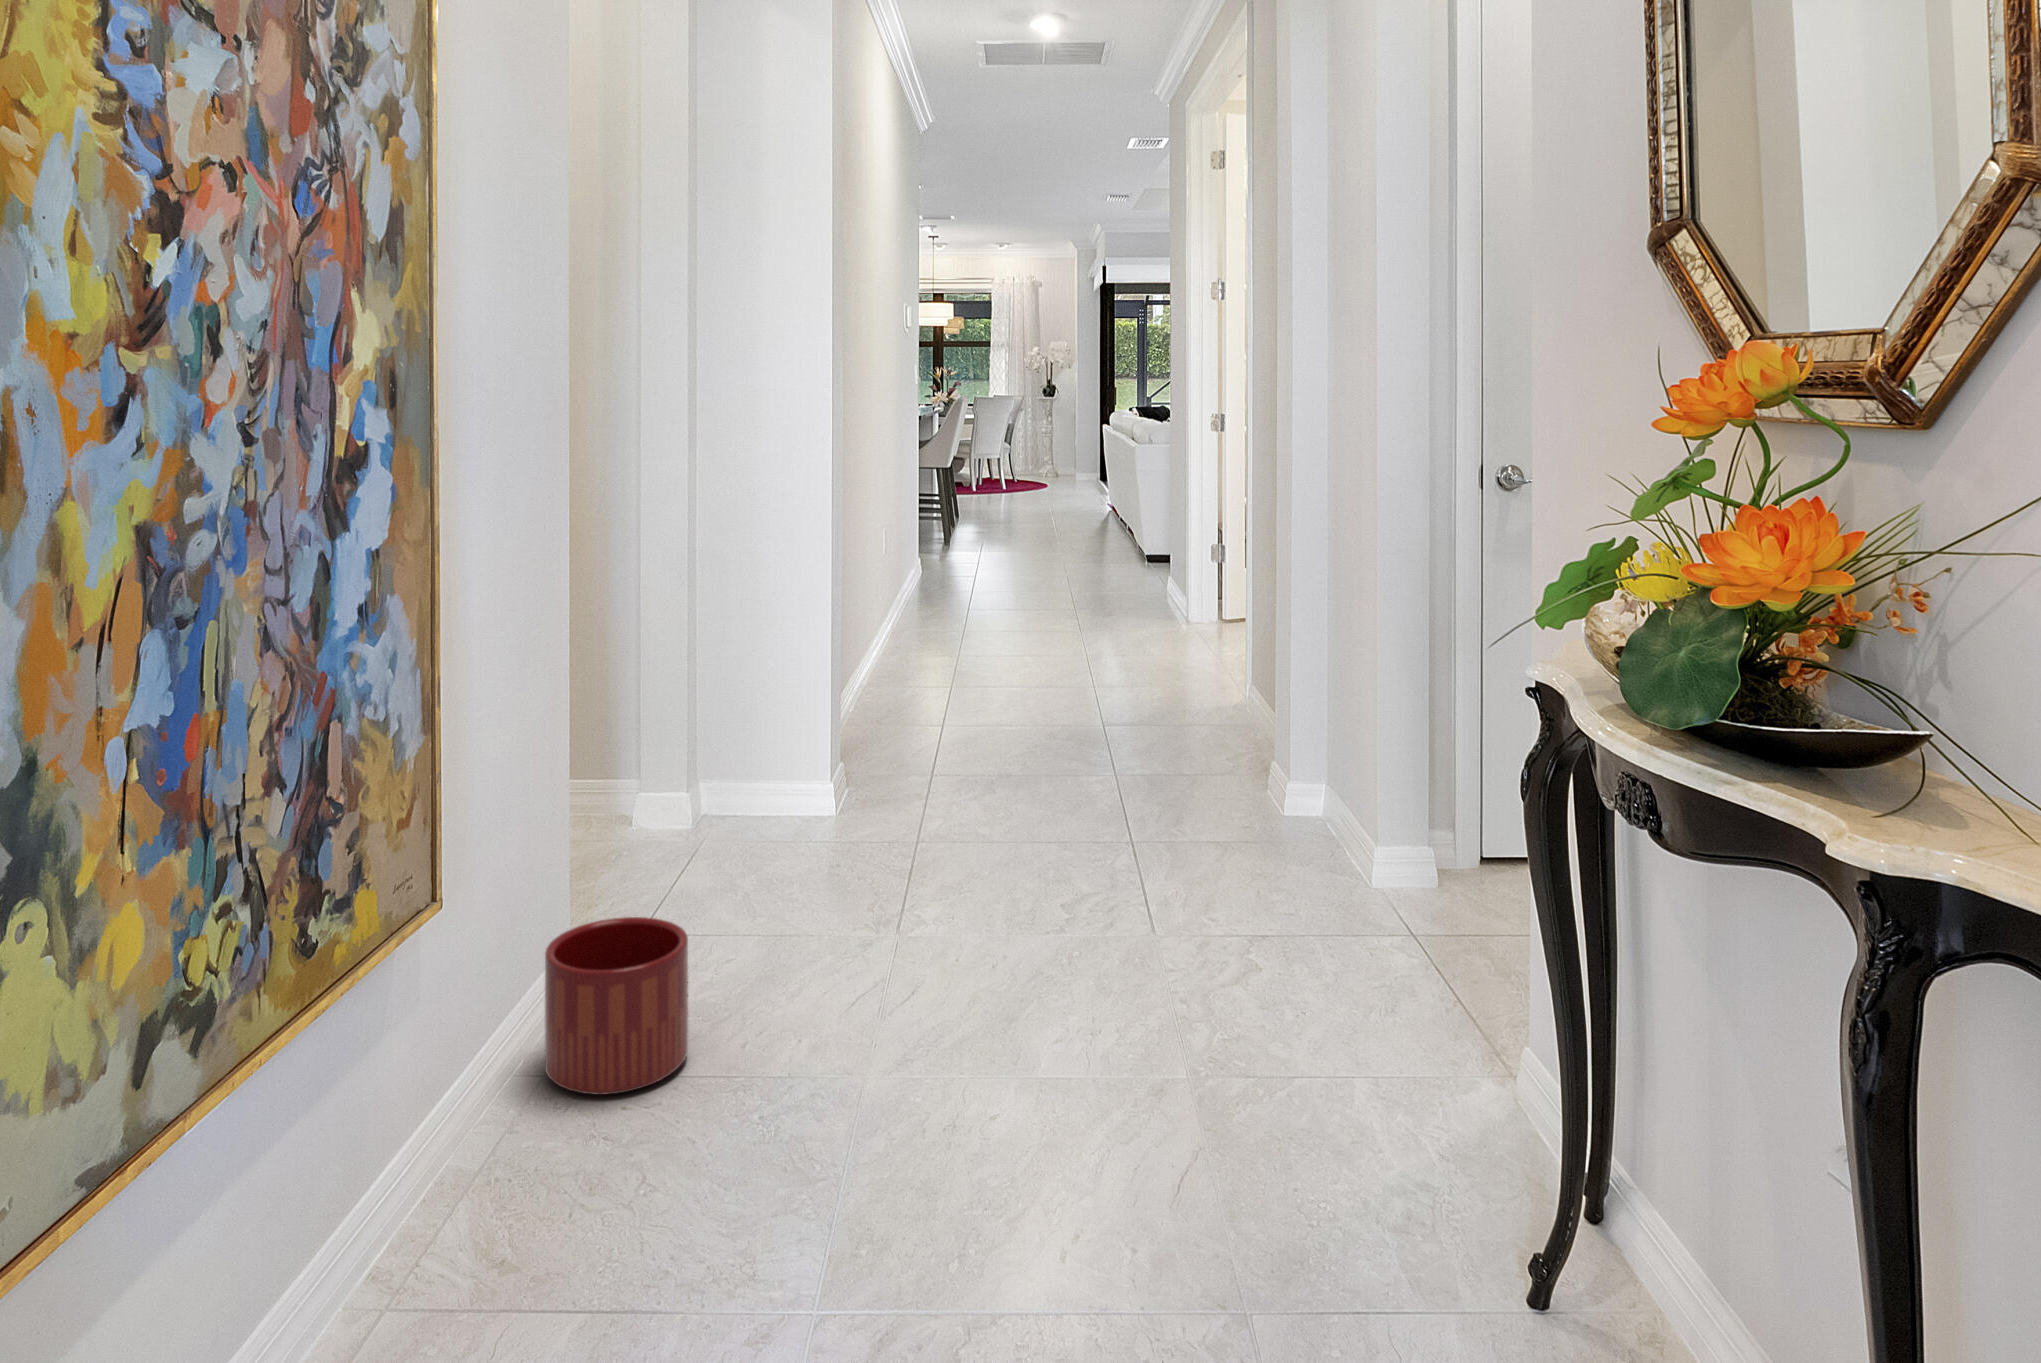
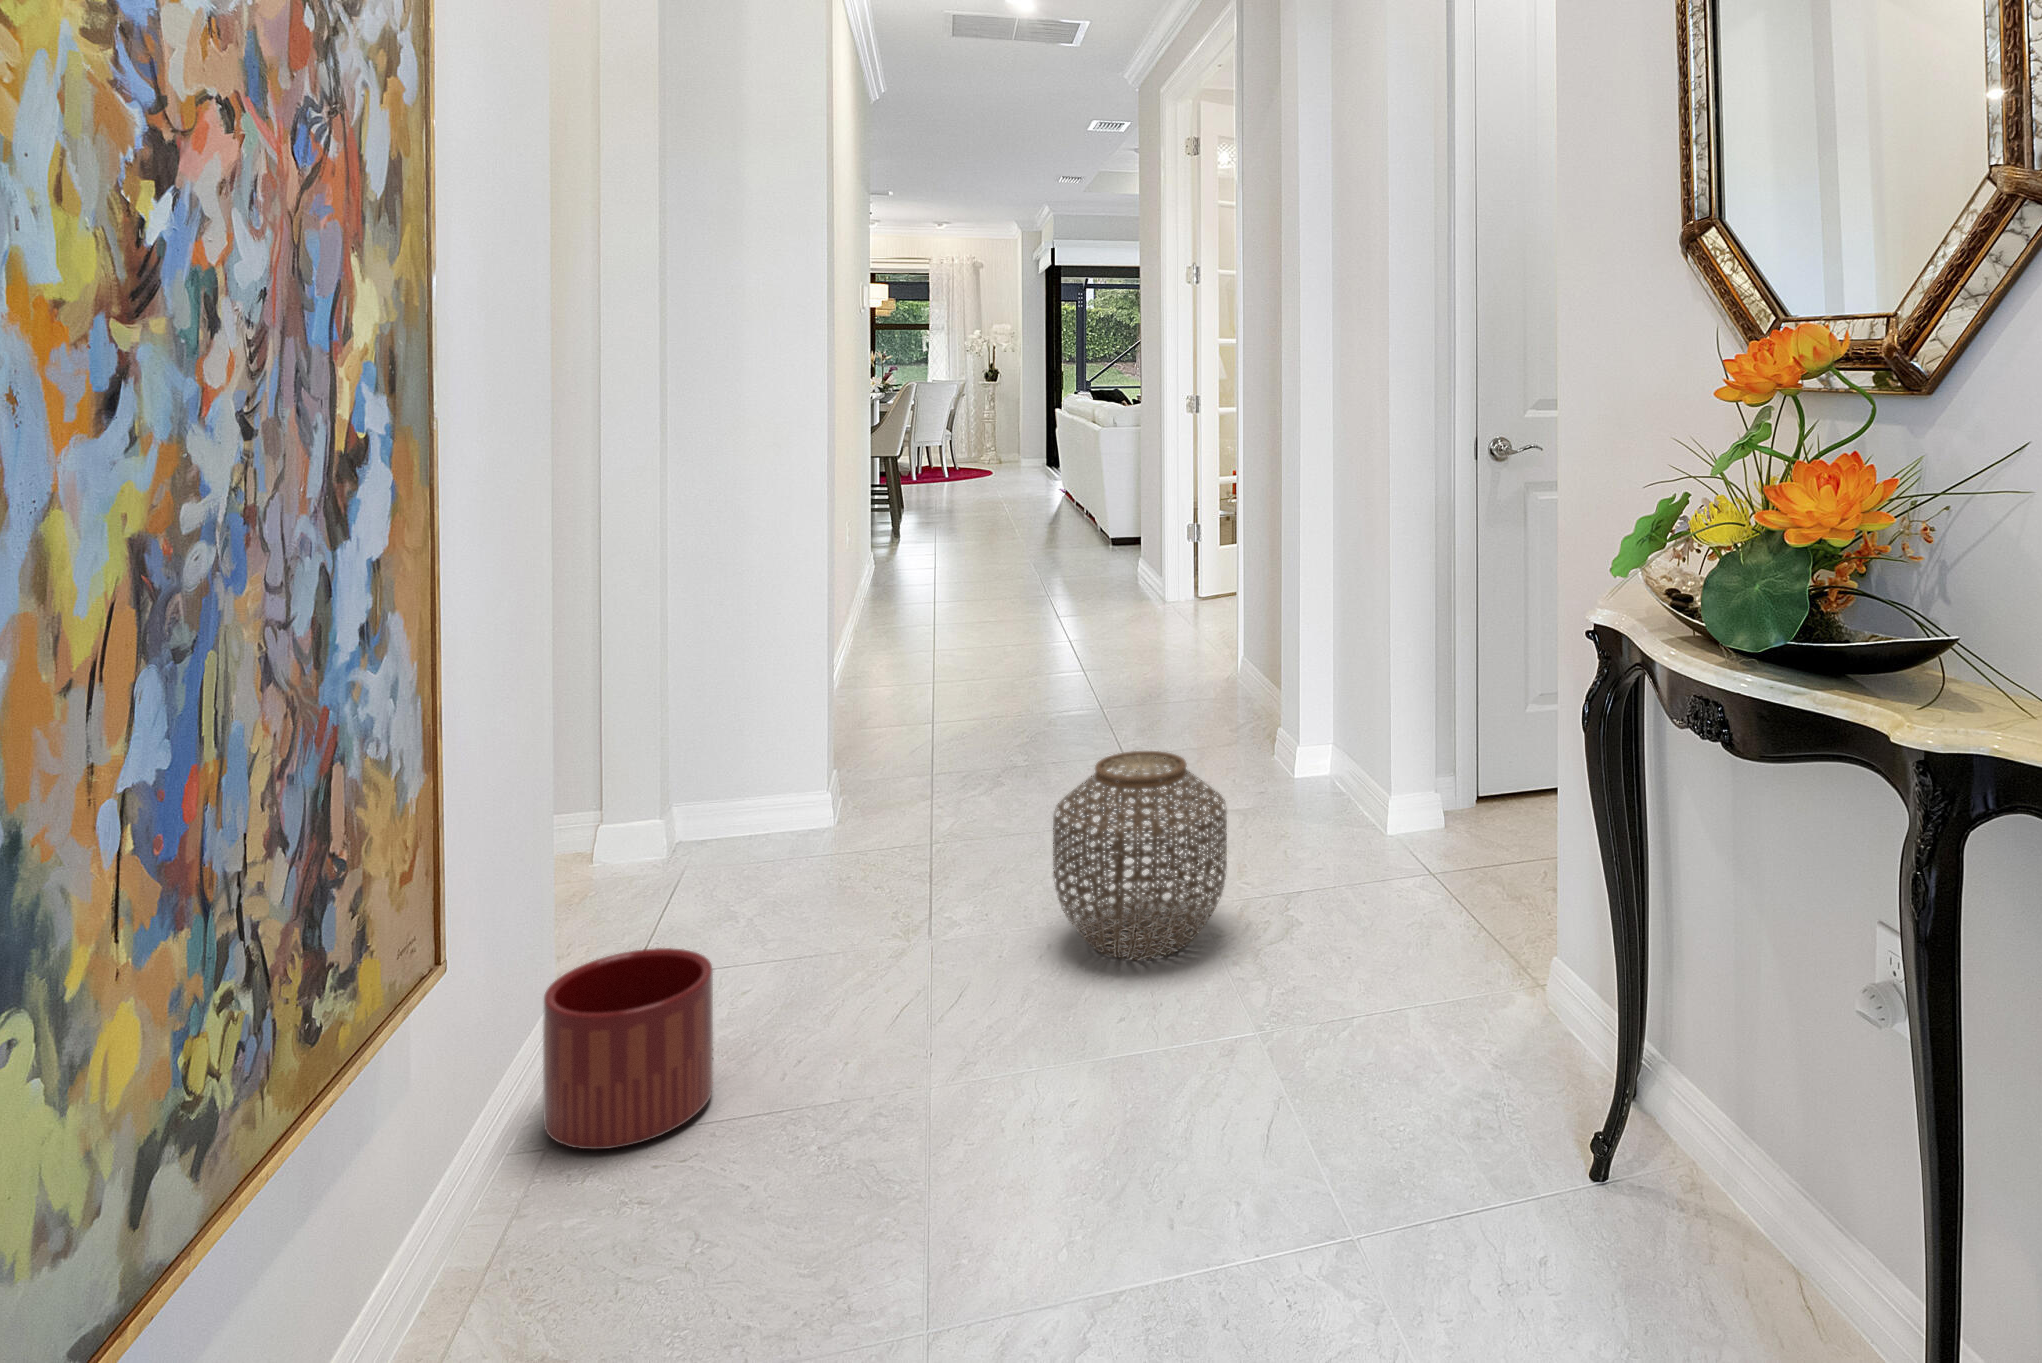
woven basket: none [1019,772,1192,983] -> present [1053,751,1227,960]

